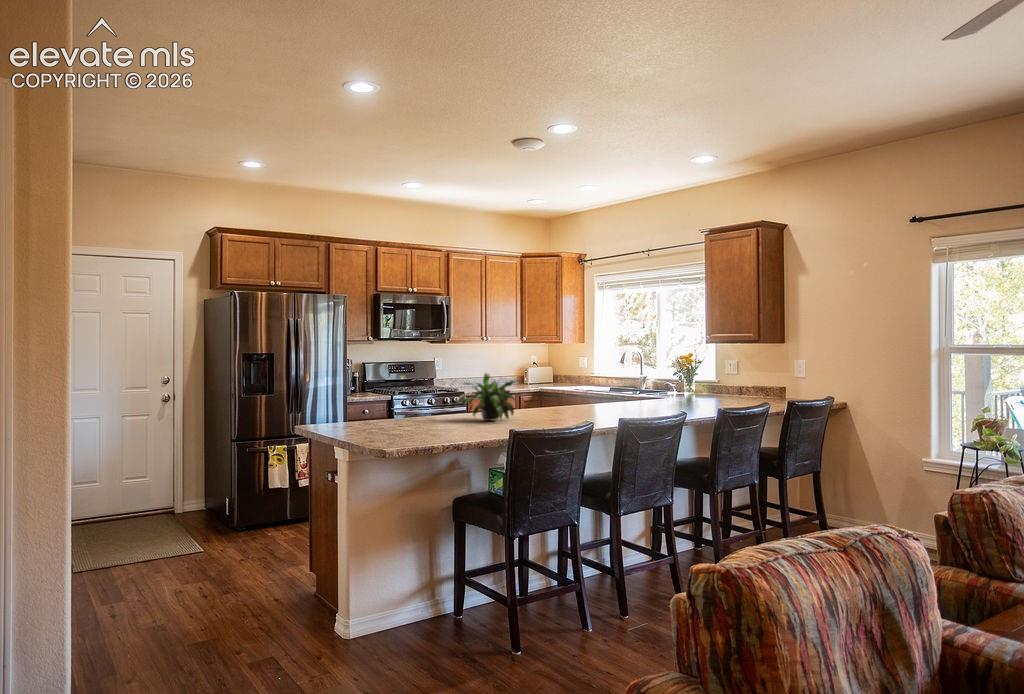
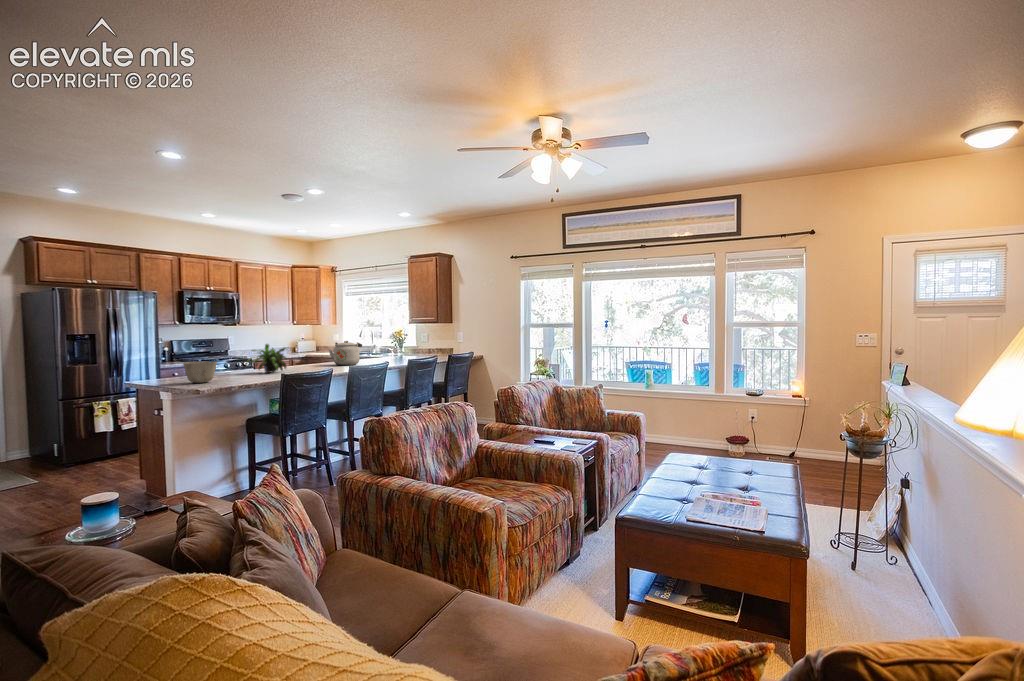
kettle: none [577,370,631,412] -> present [329,341,362,365]
ceramic bowl: none [367,400,414,435] -> present [183,361,217,383]

